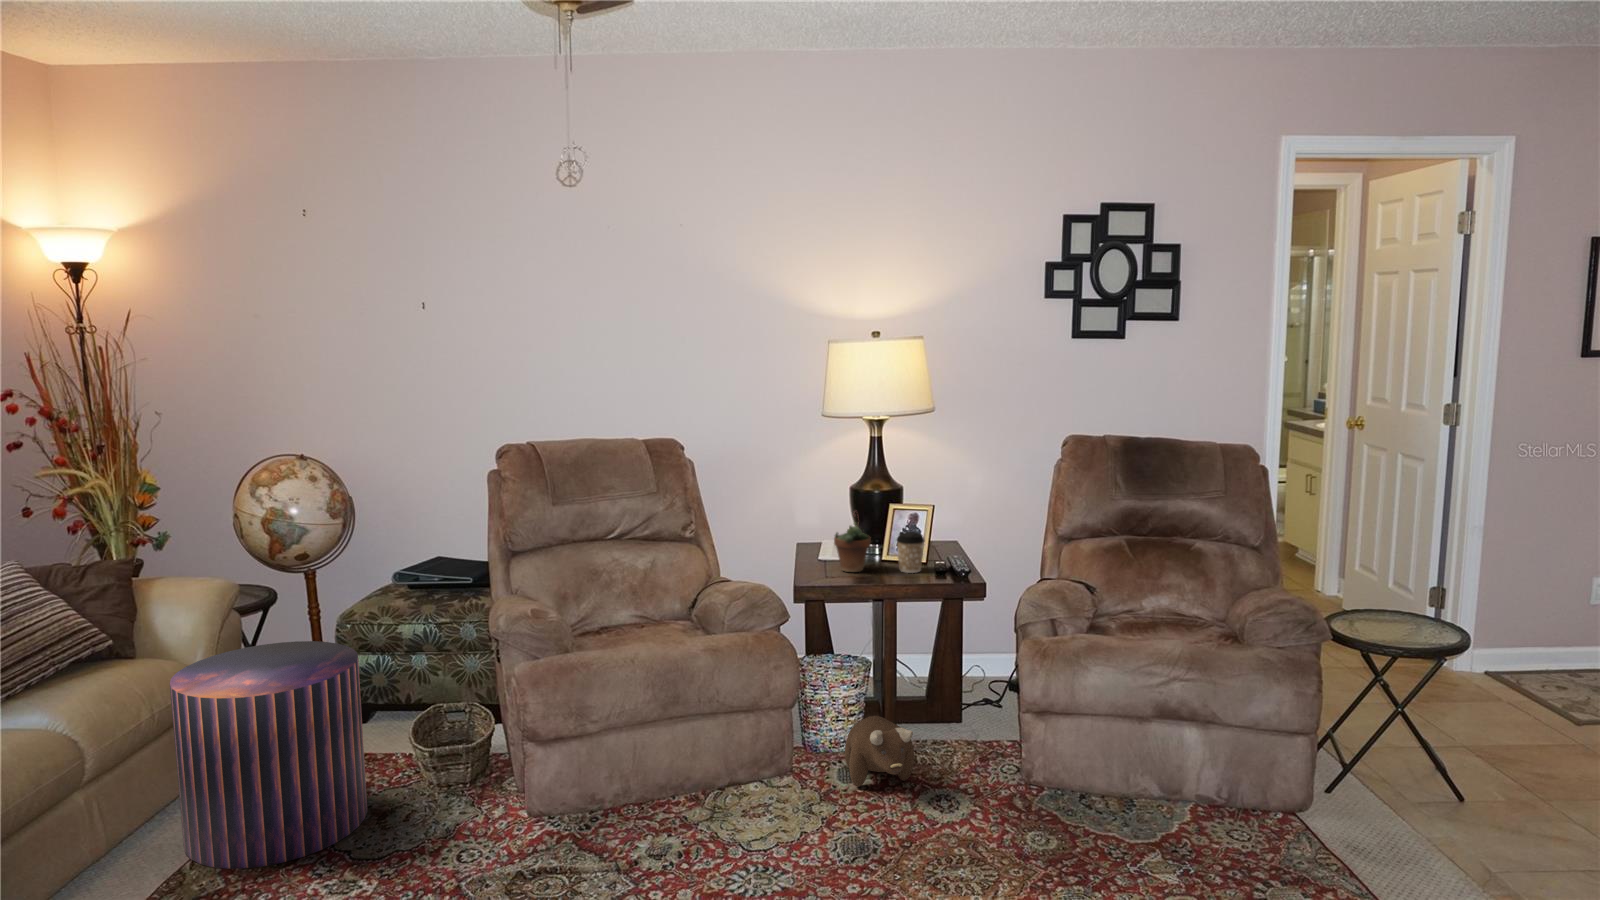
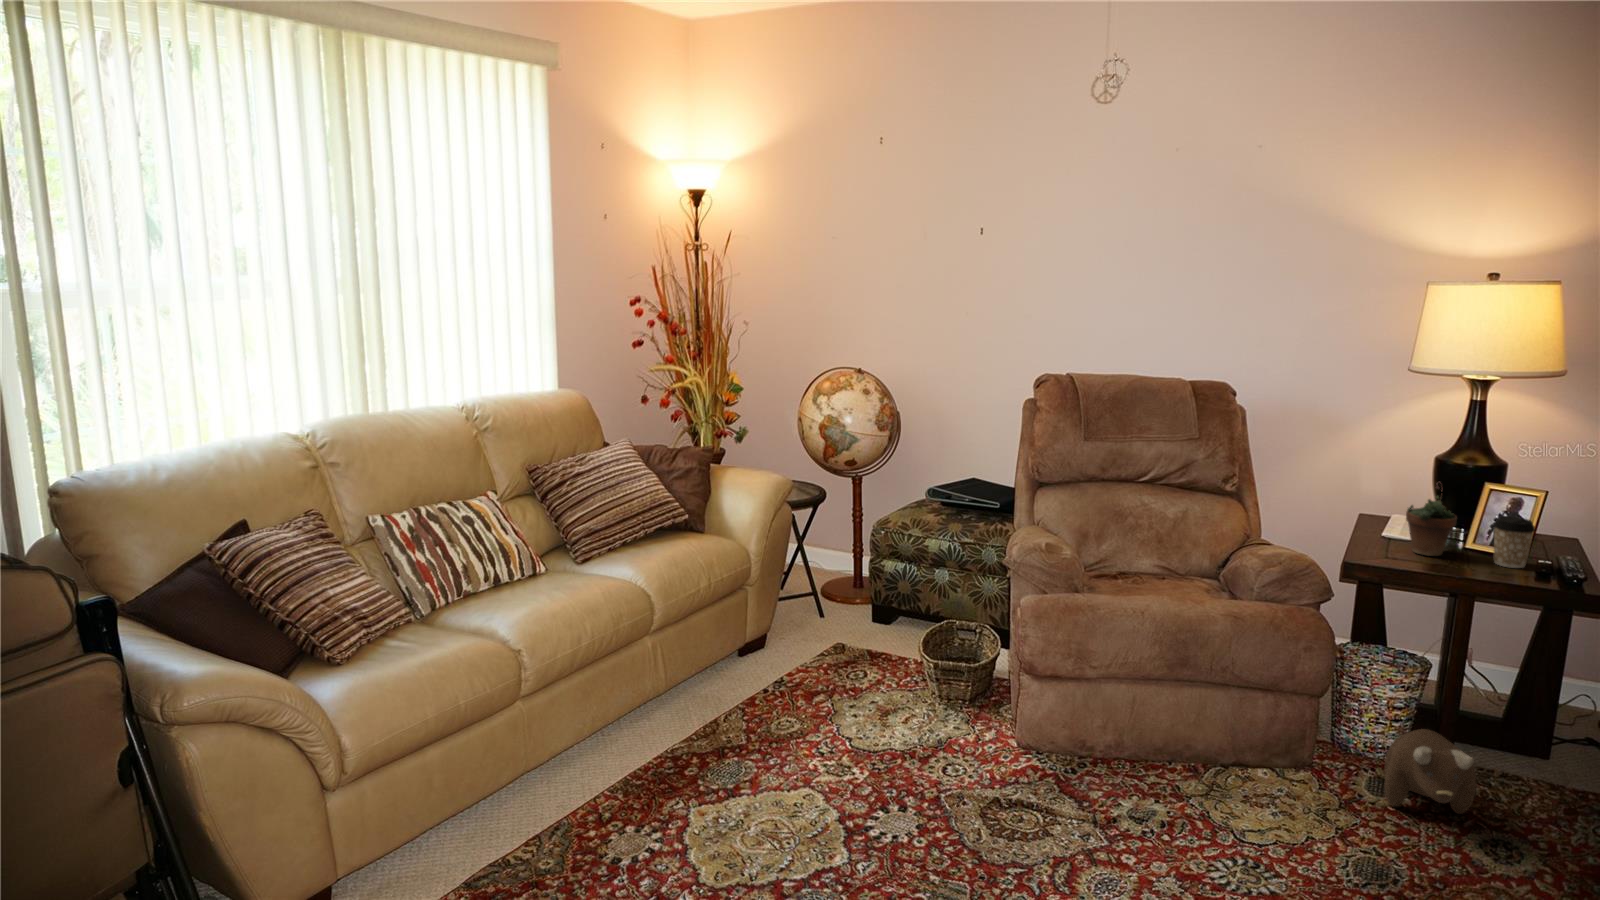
pouf: present [170,641,367,869] -> none [727,539,876,733]

